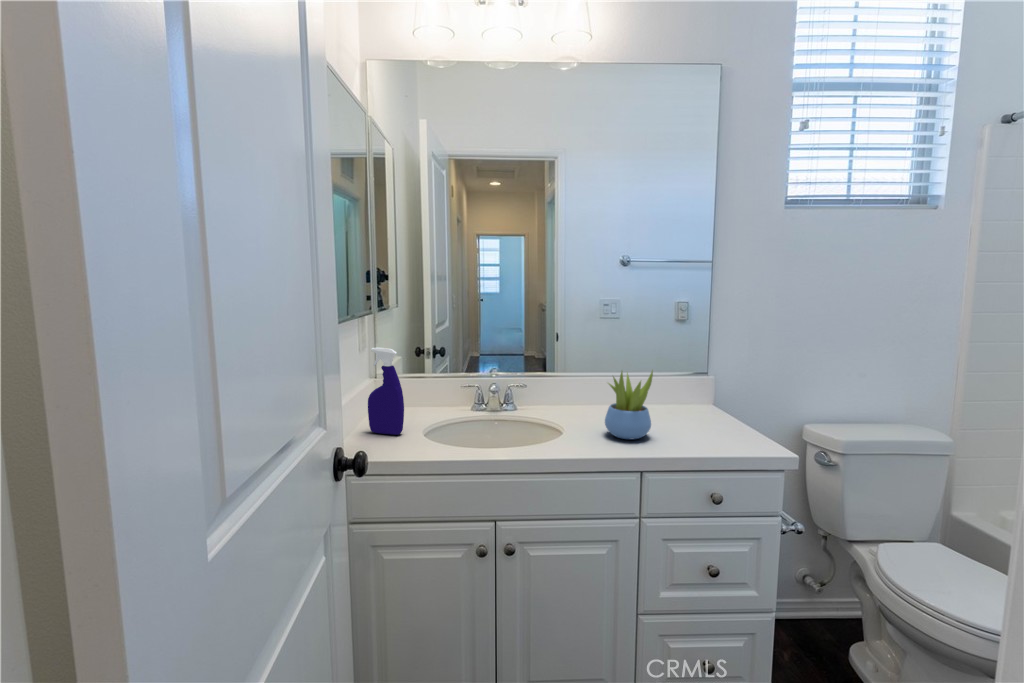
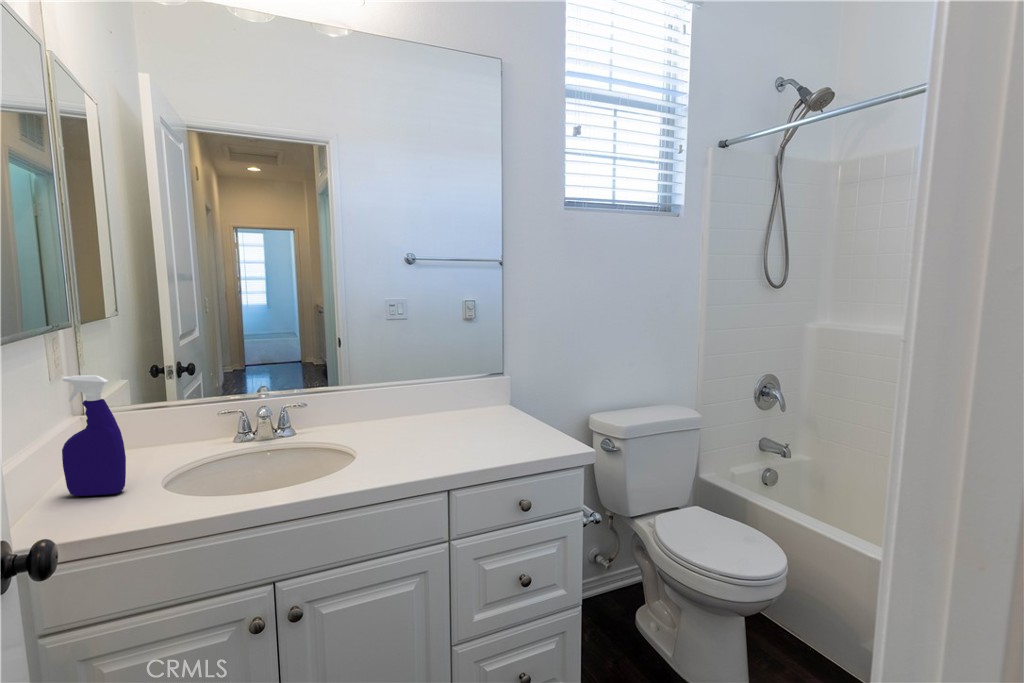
succulent plant: present [605,370,653,439] -> none [403,375,453,455]

